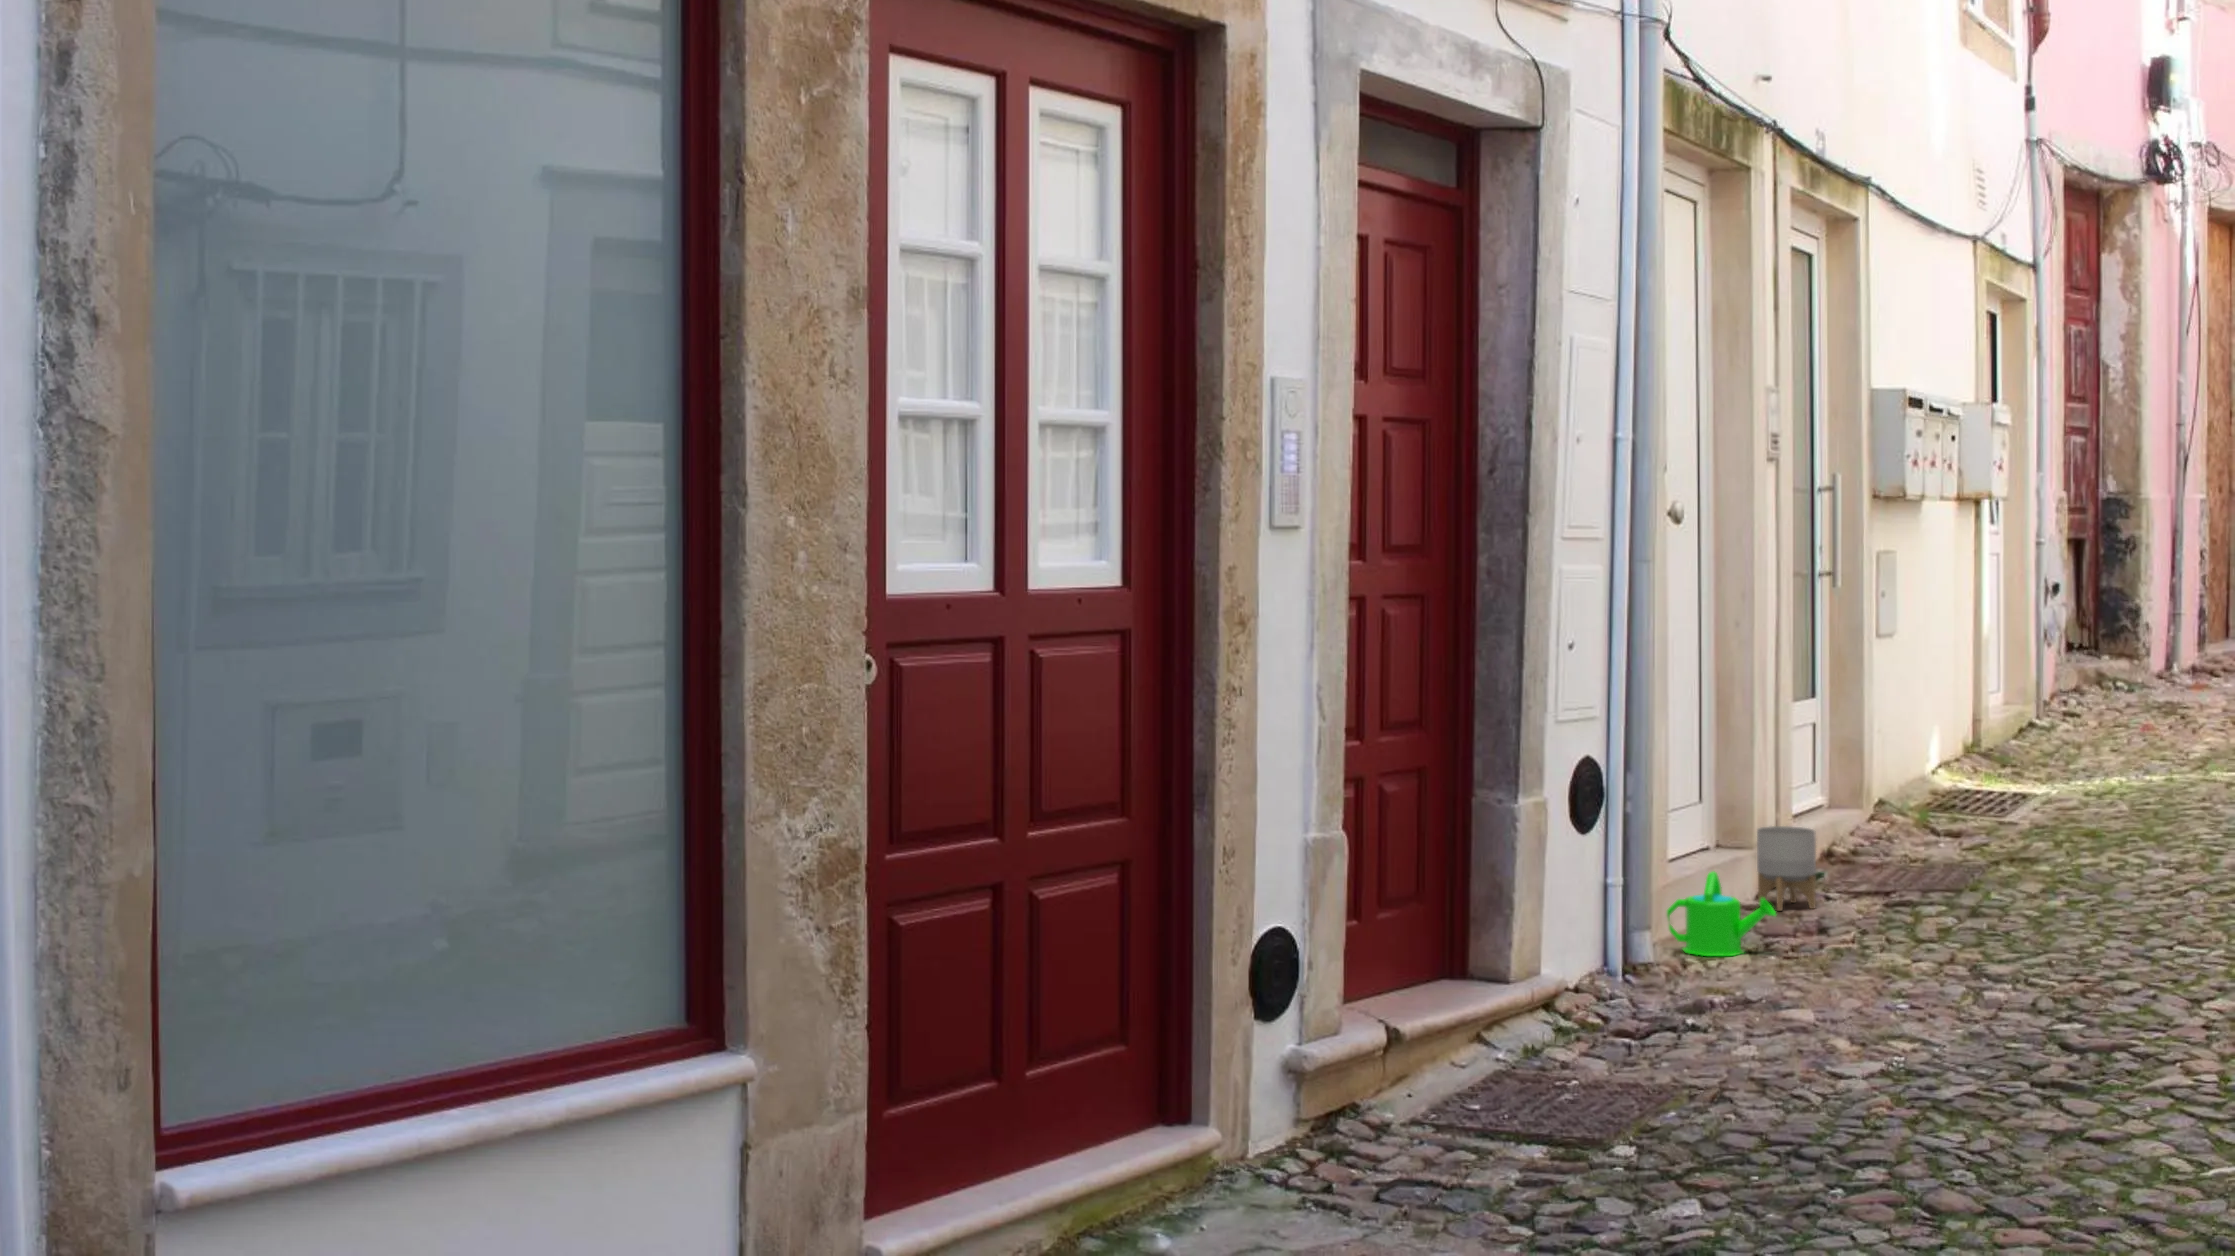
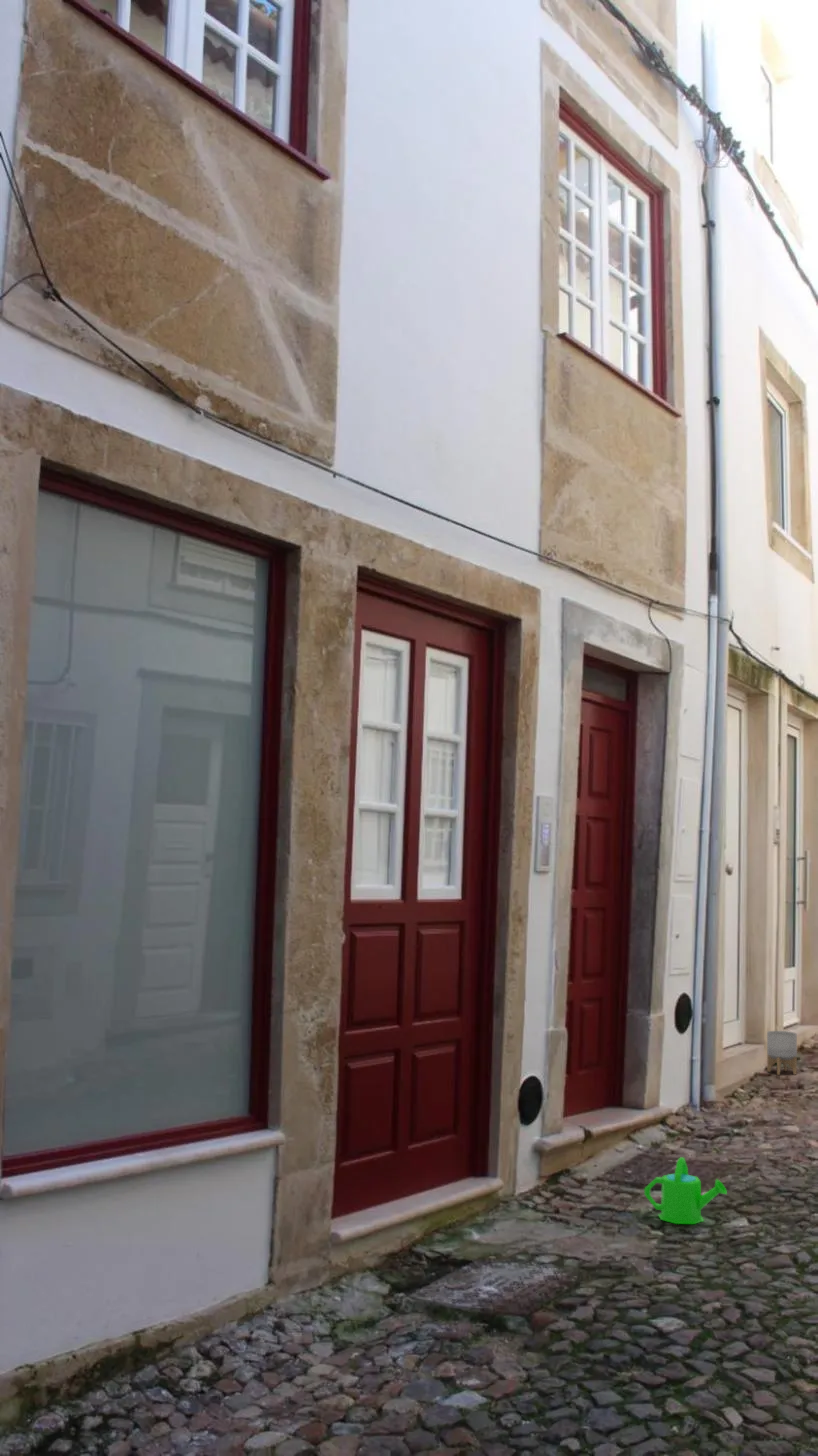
watering can: present [1667,872,1776,956] -> present [644,1157,727,1224]

